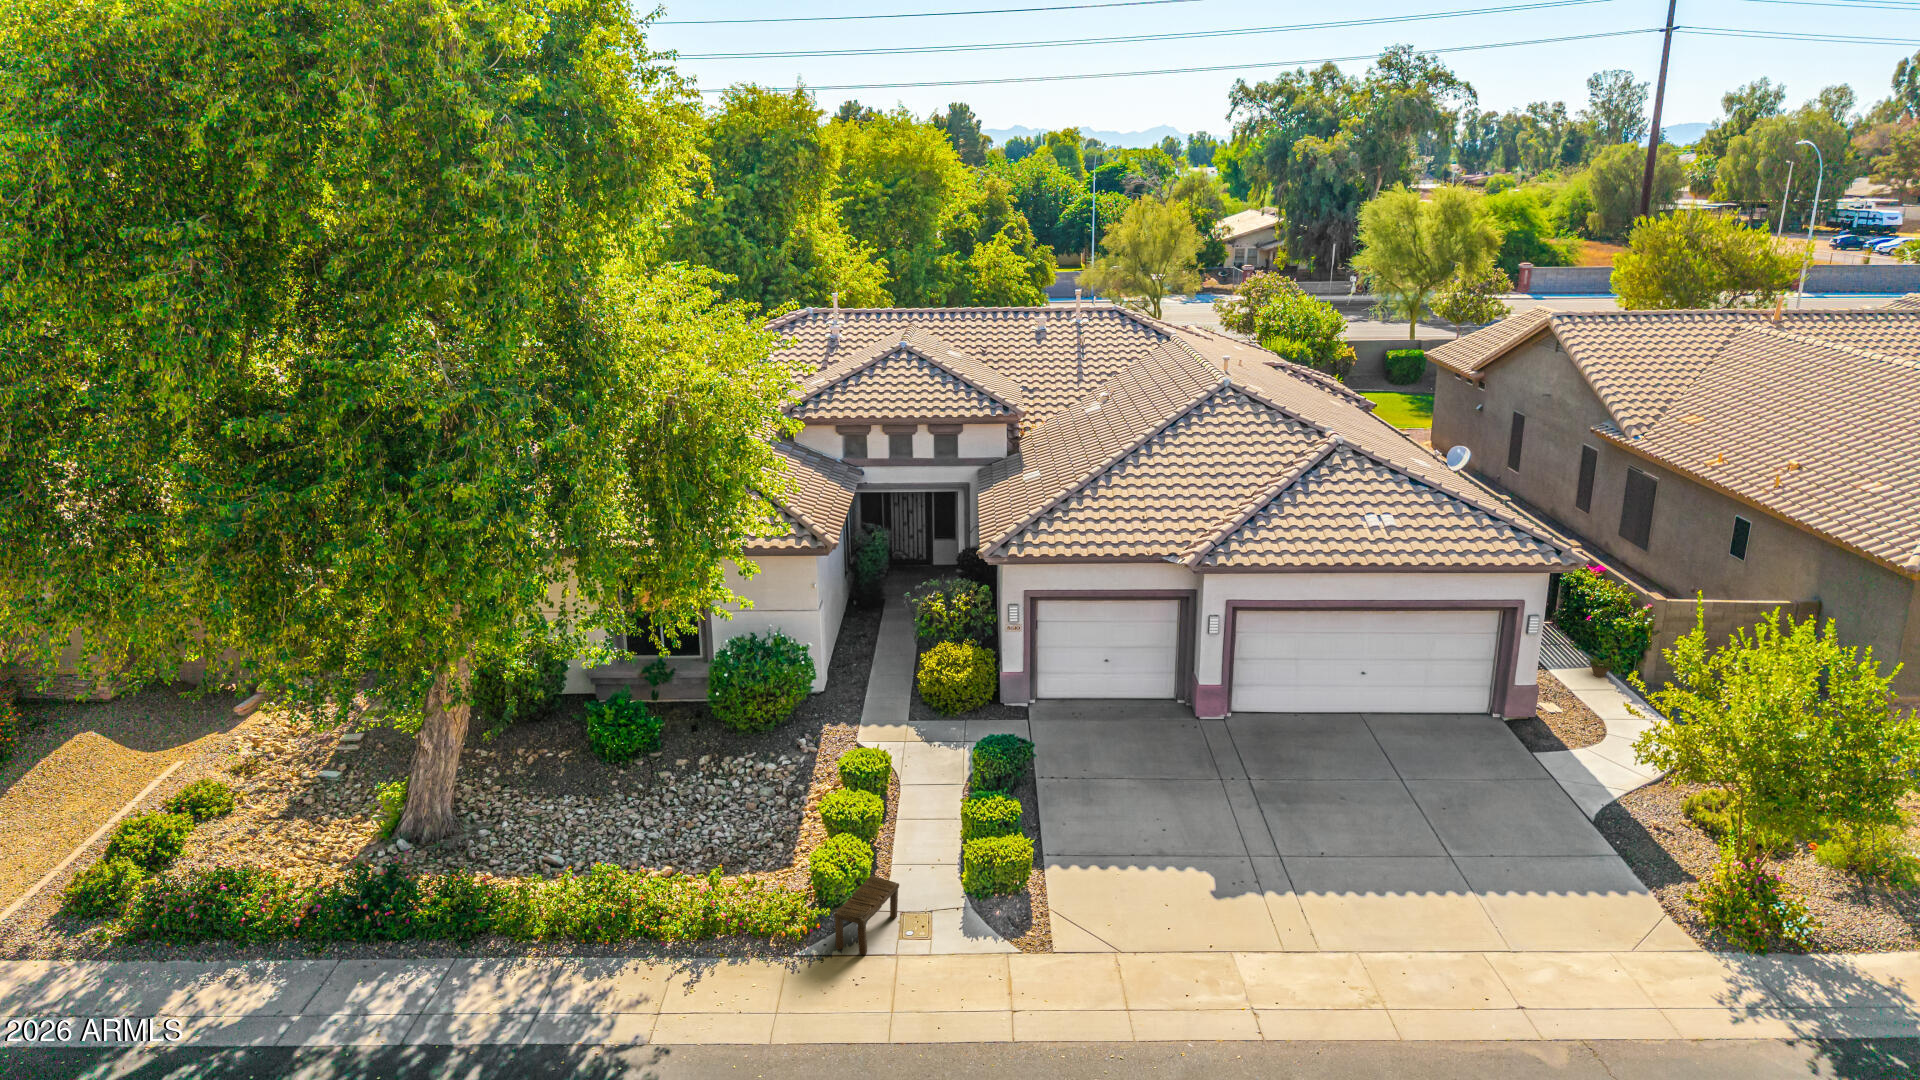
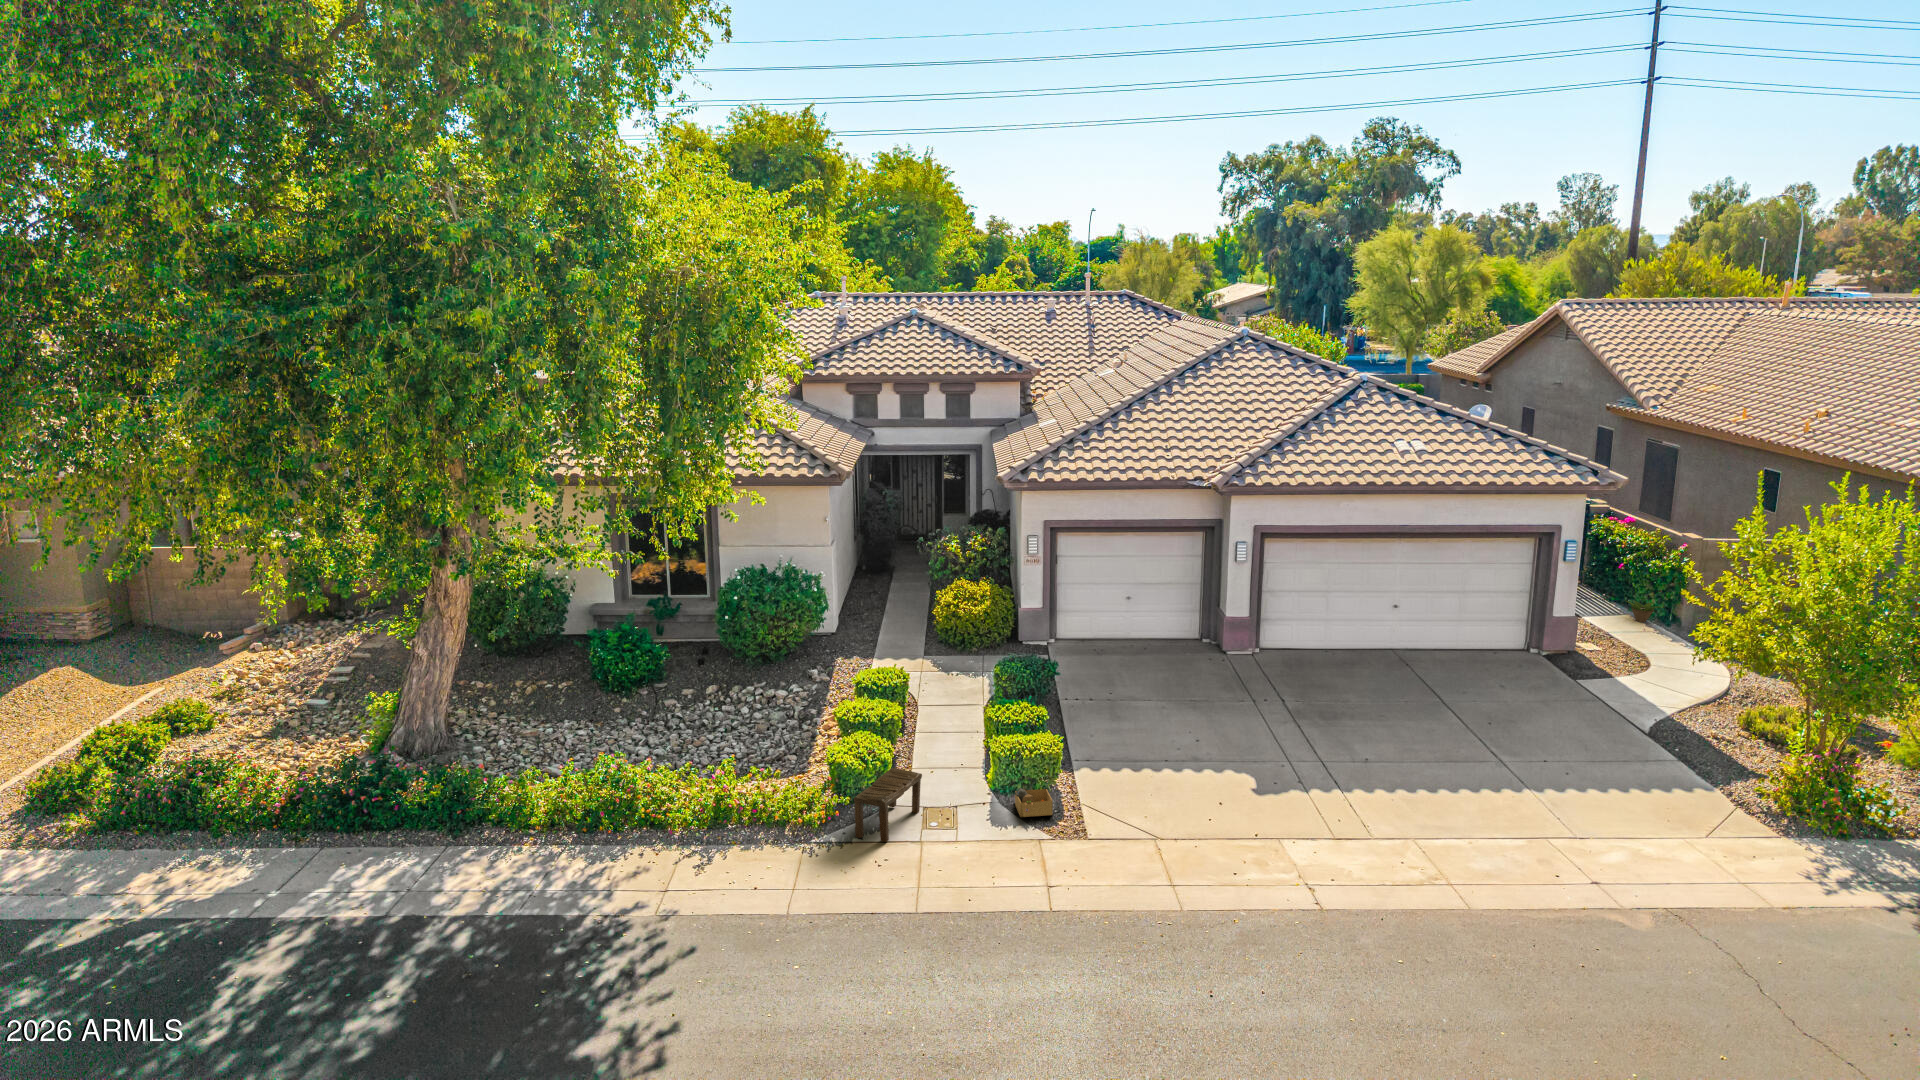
cardboard box: none [987,894,1022,925] -> present [1015,788,1053,817]

